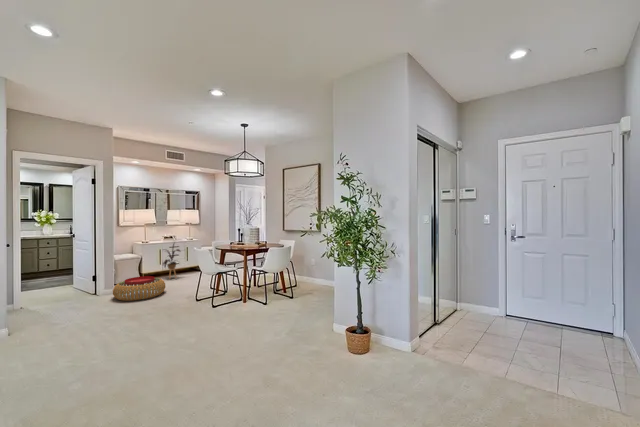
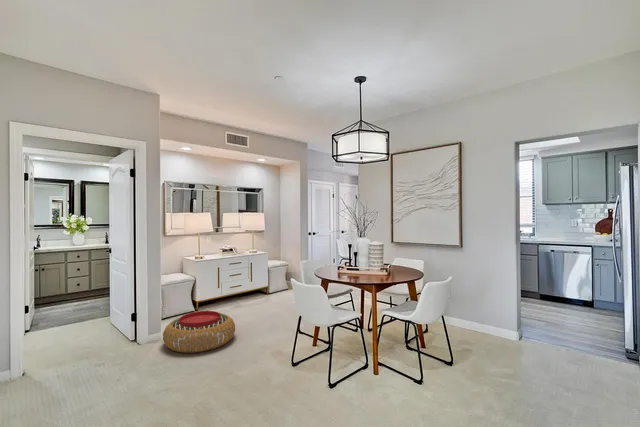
house plant: present [163,244,180,278] -> none [218,258,248,310]

